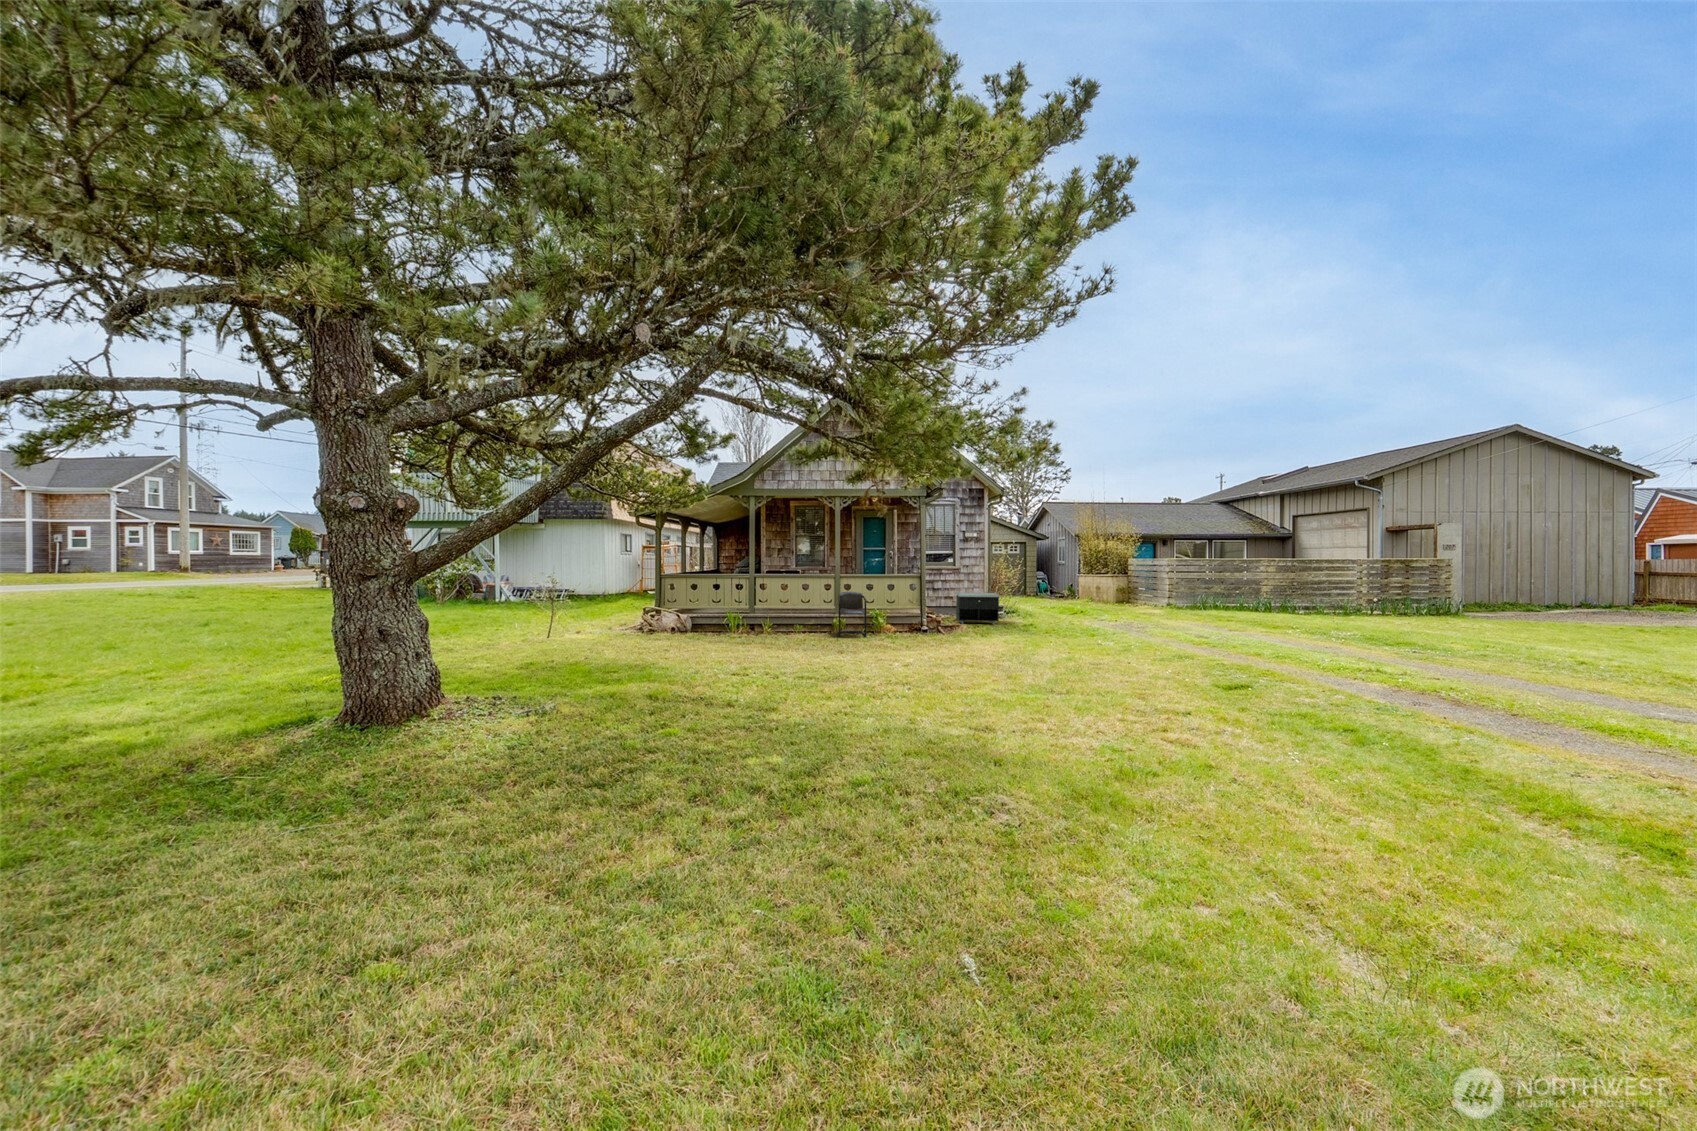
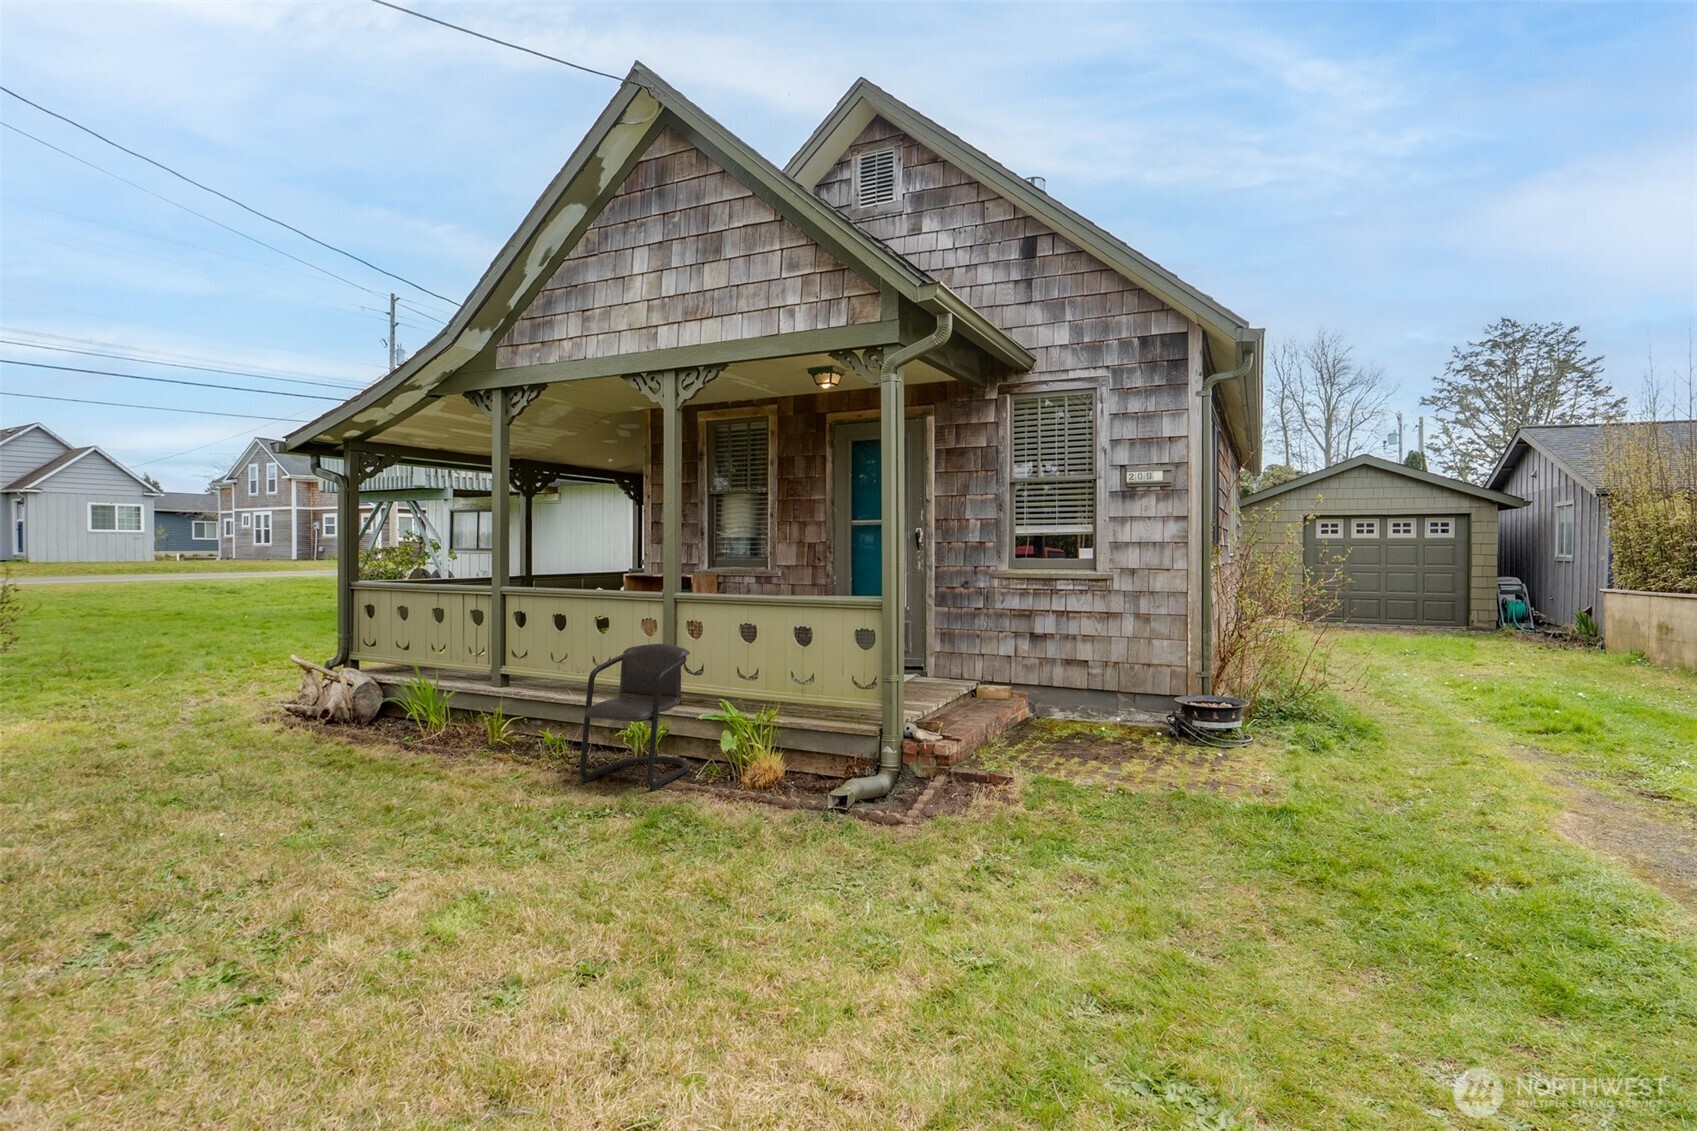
storage bench: present [956,593,999,624] -> none [1088,644,1221,752]

